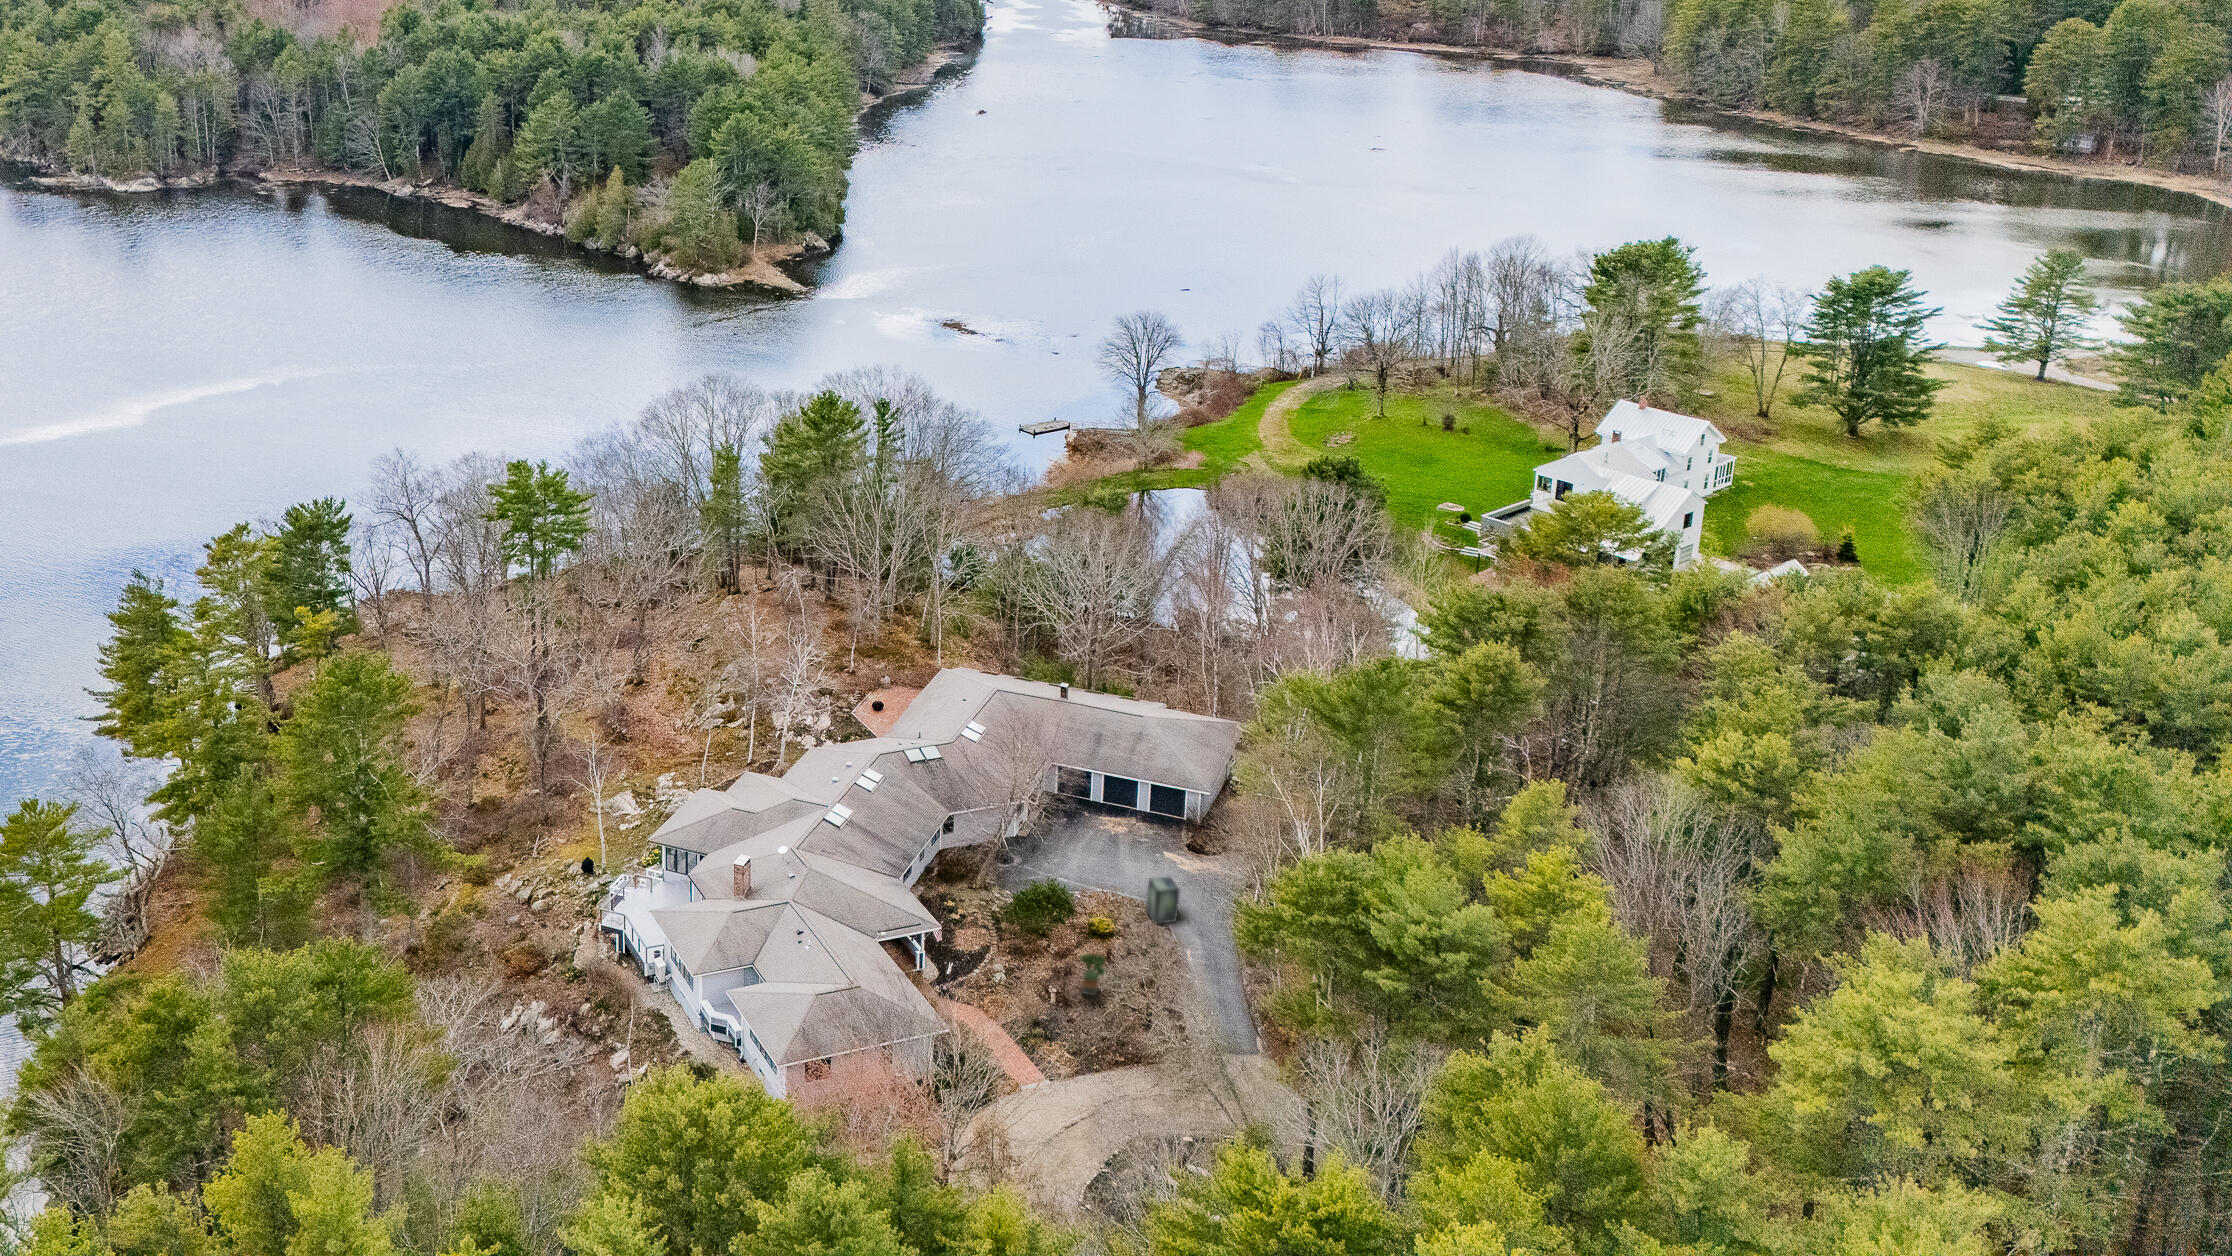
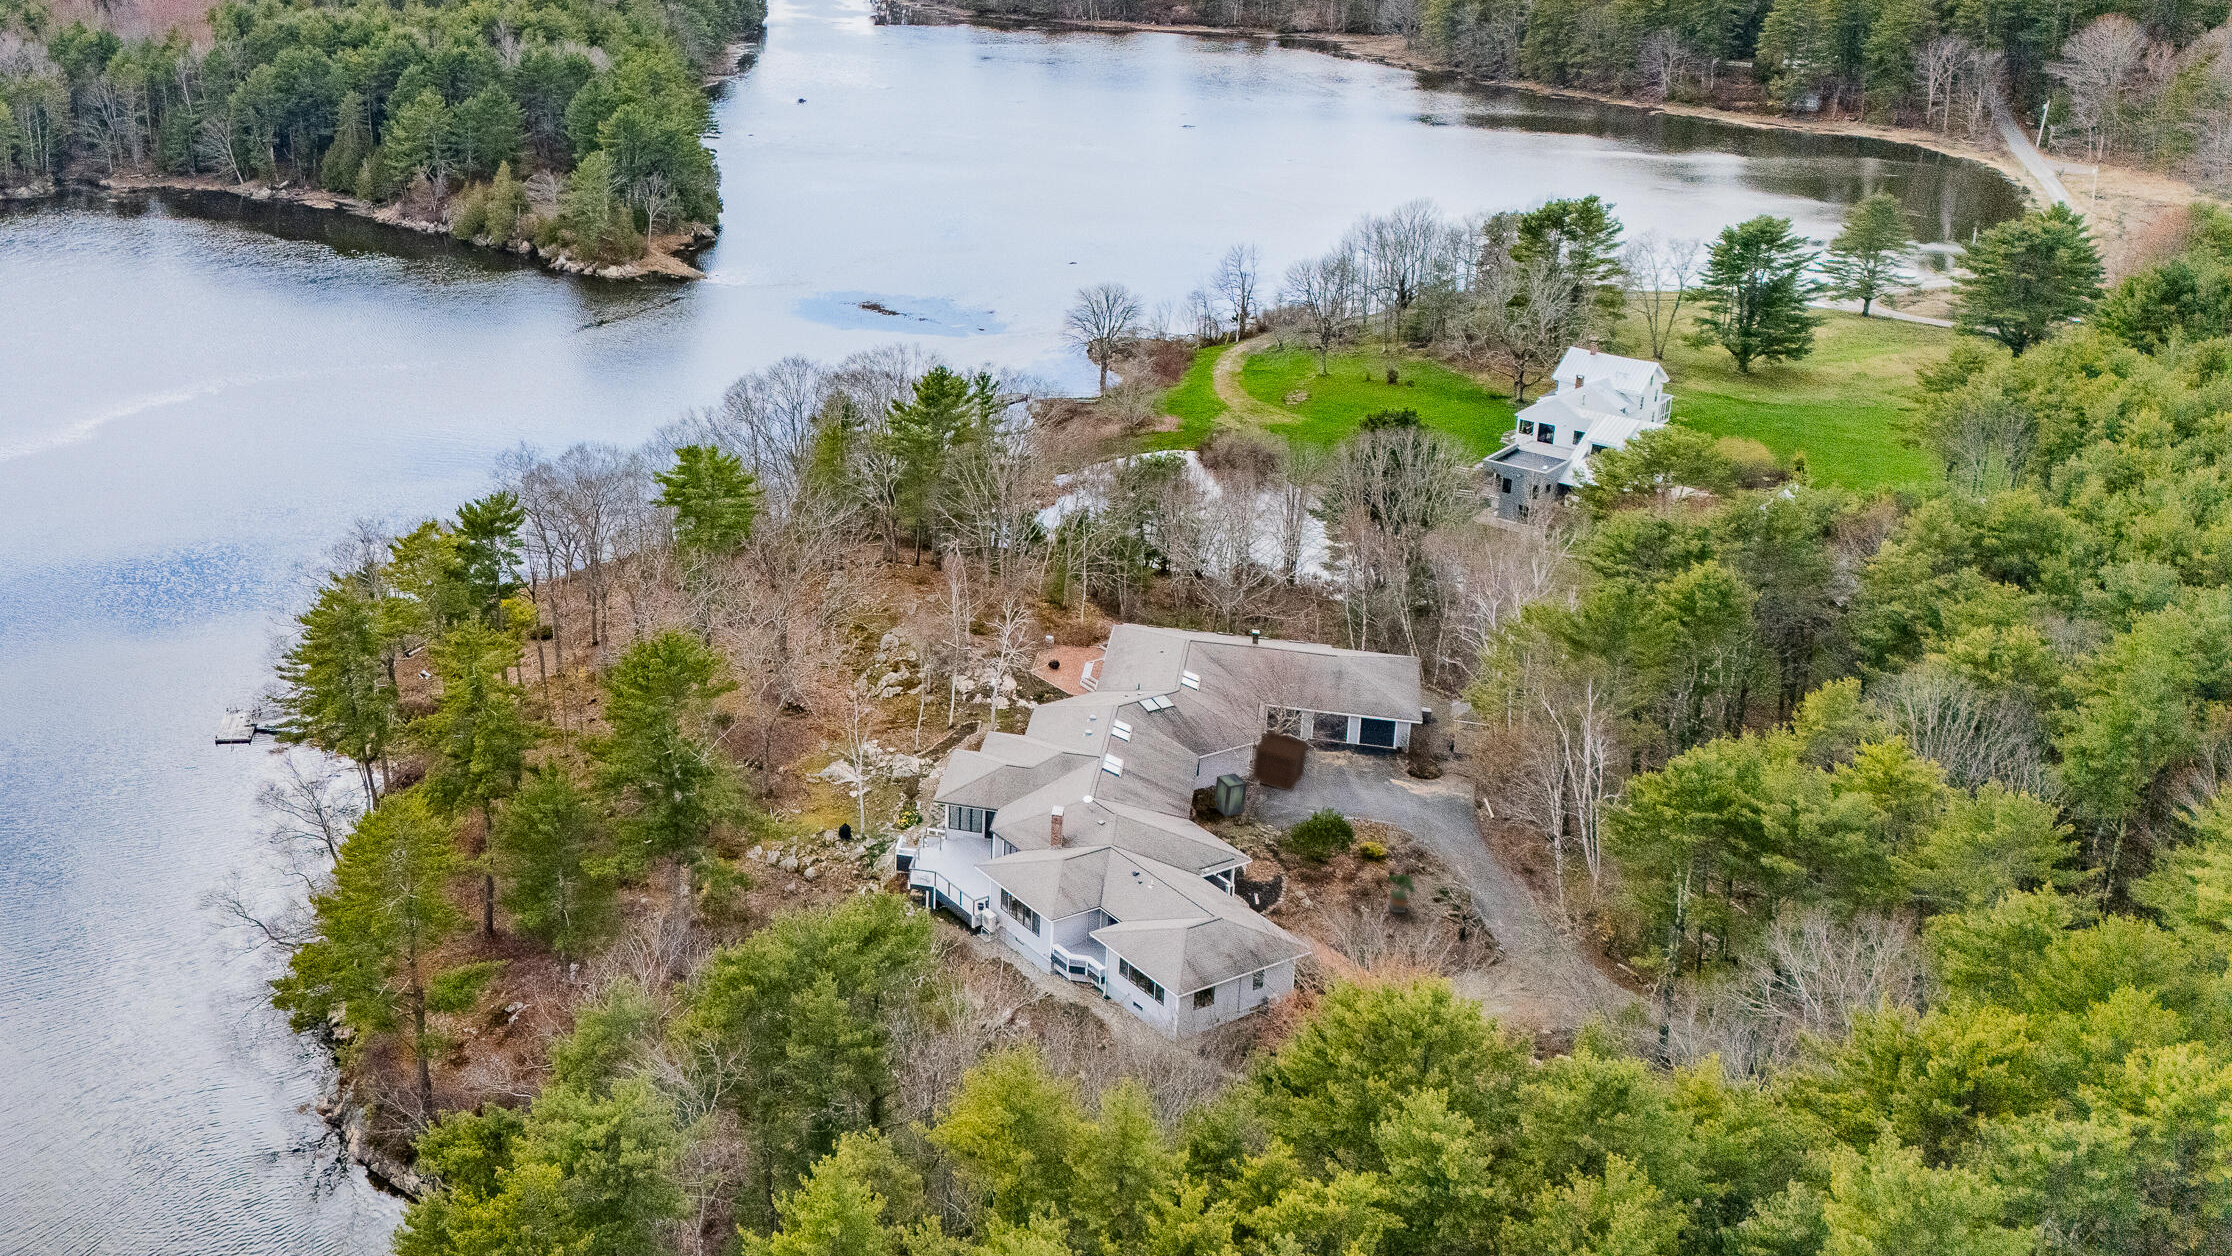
wooden crate: none [1018,794,1080,861] -> present [1253,731,1308,791]
storage box: present [1146,877,1179,924] -> present [1214,773,1247,817]

